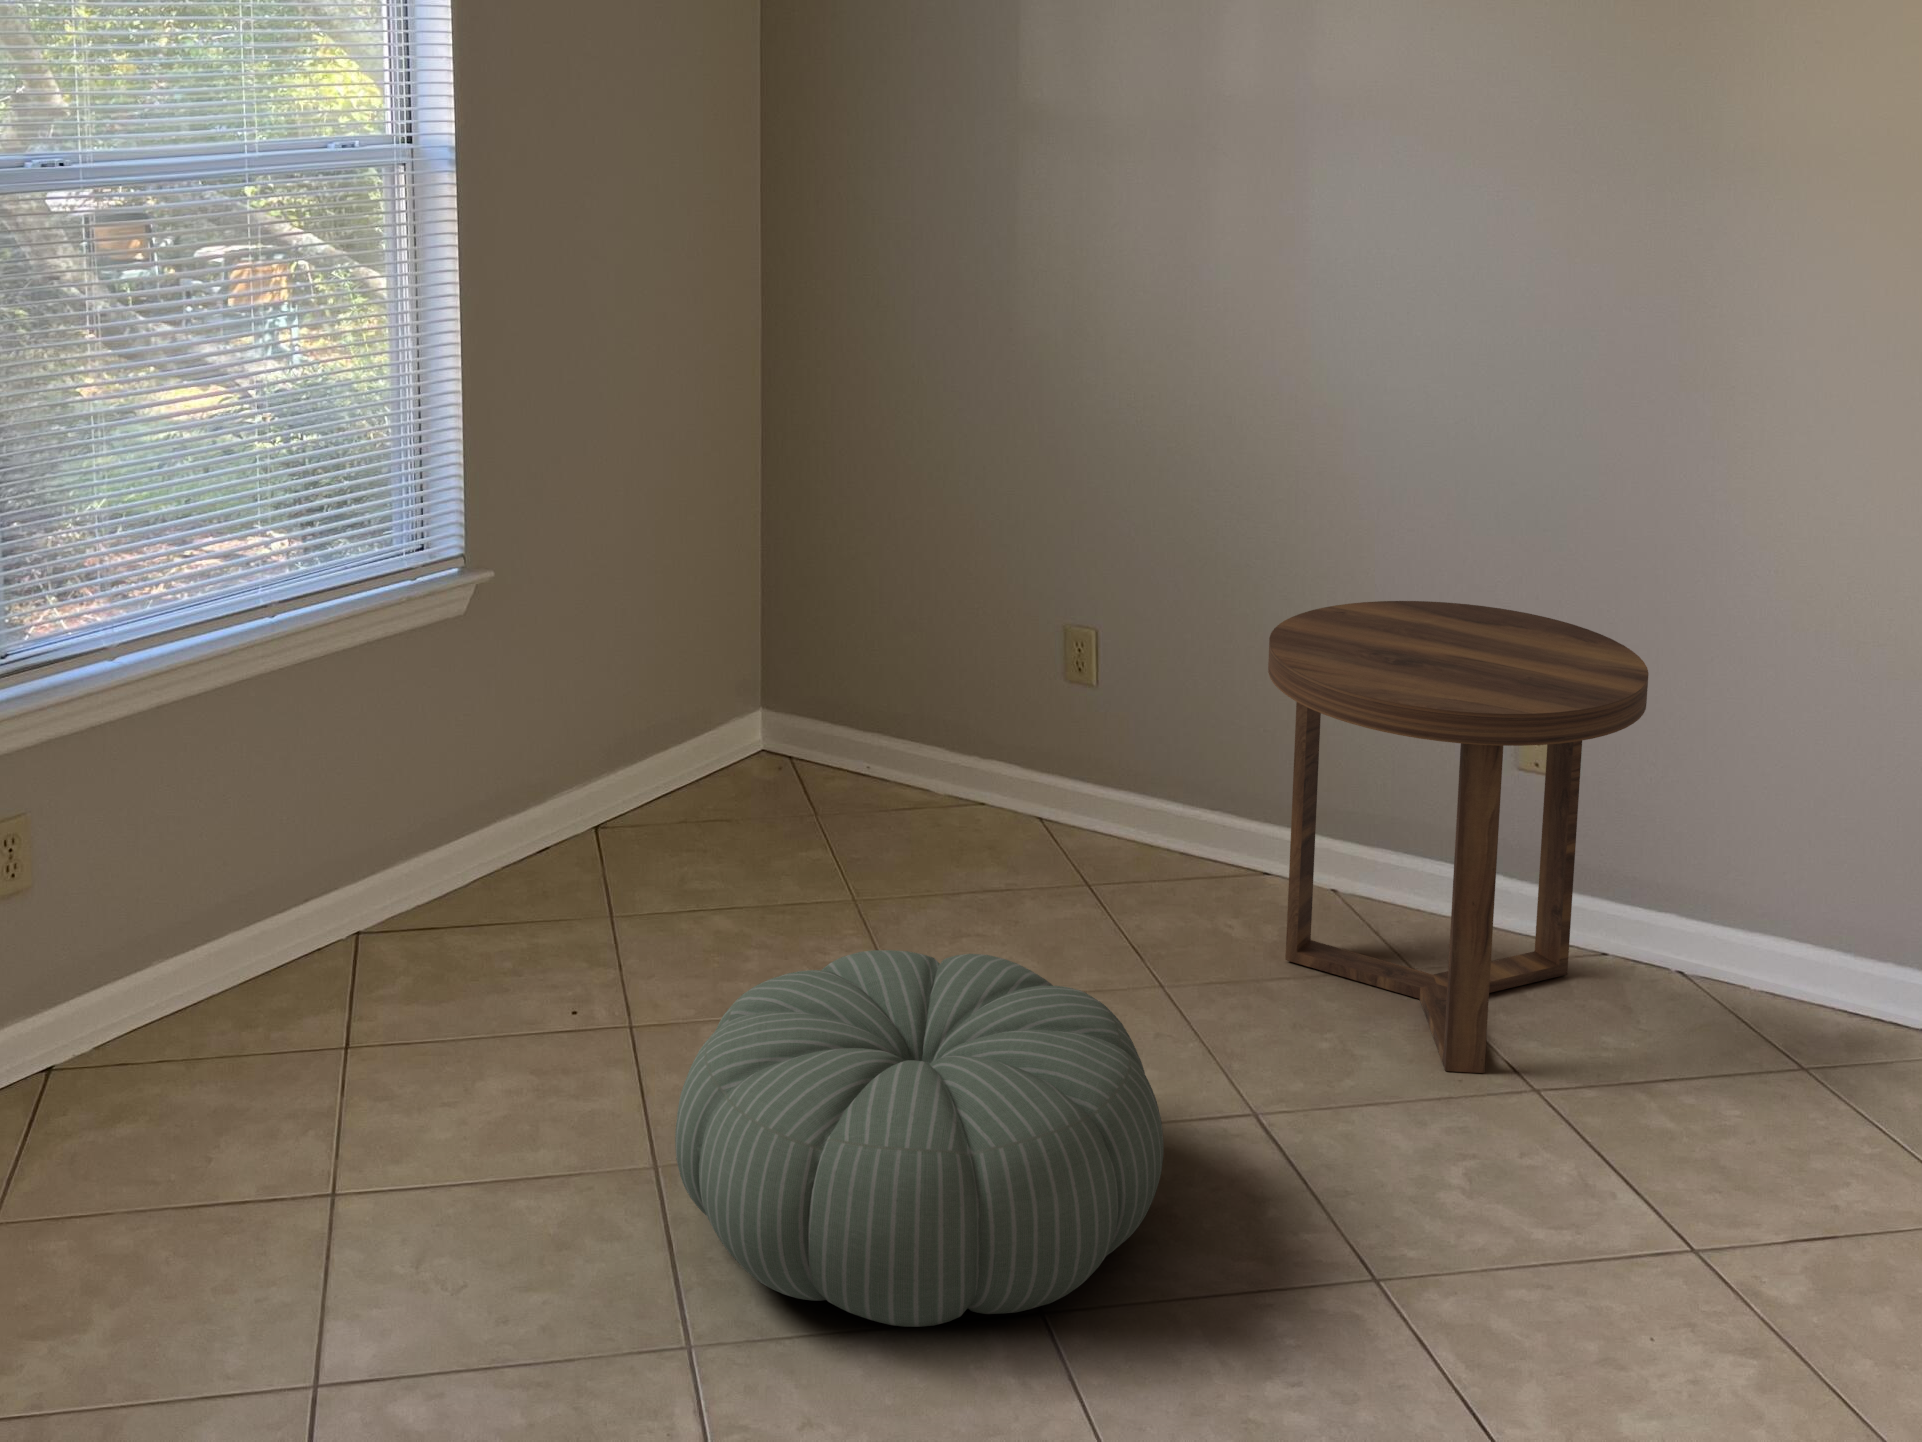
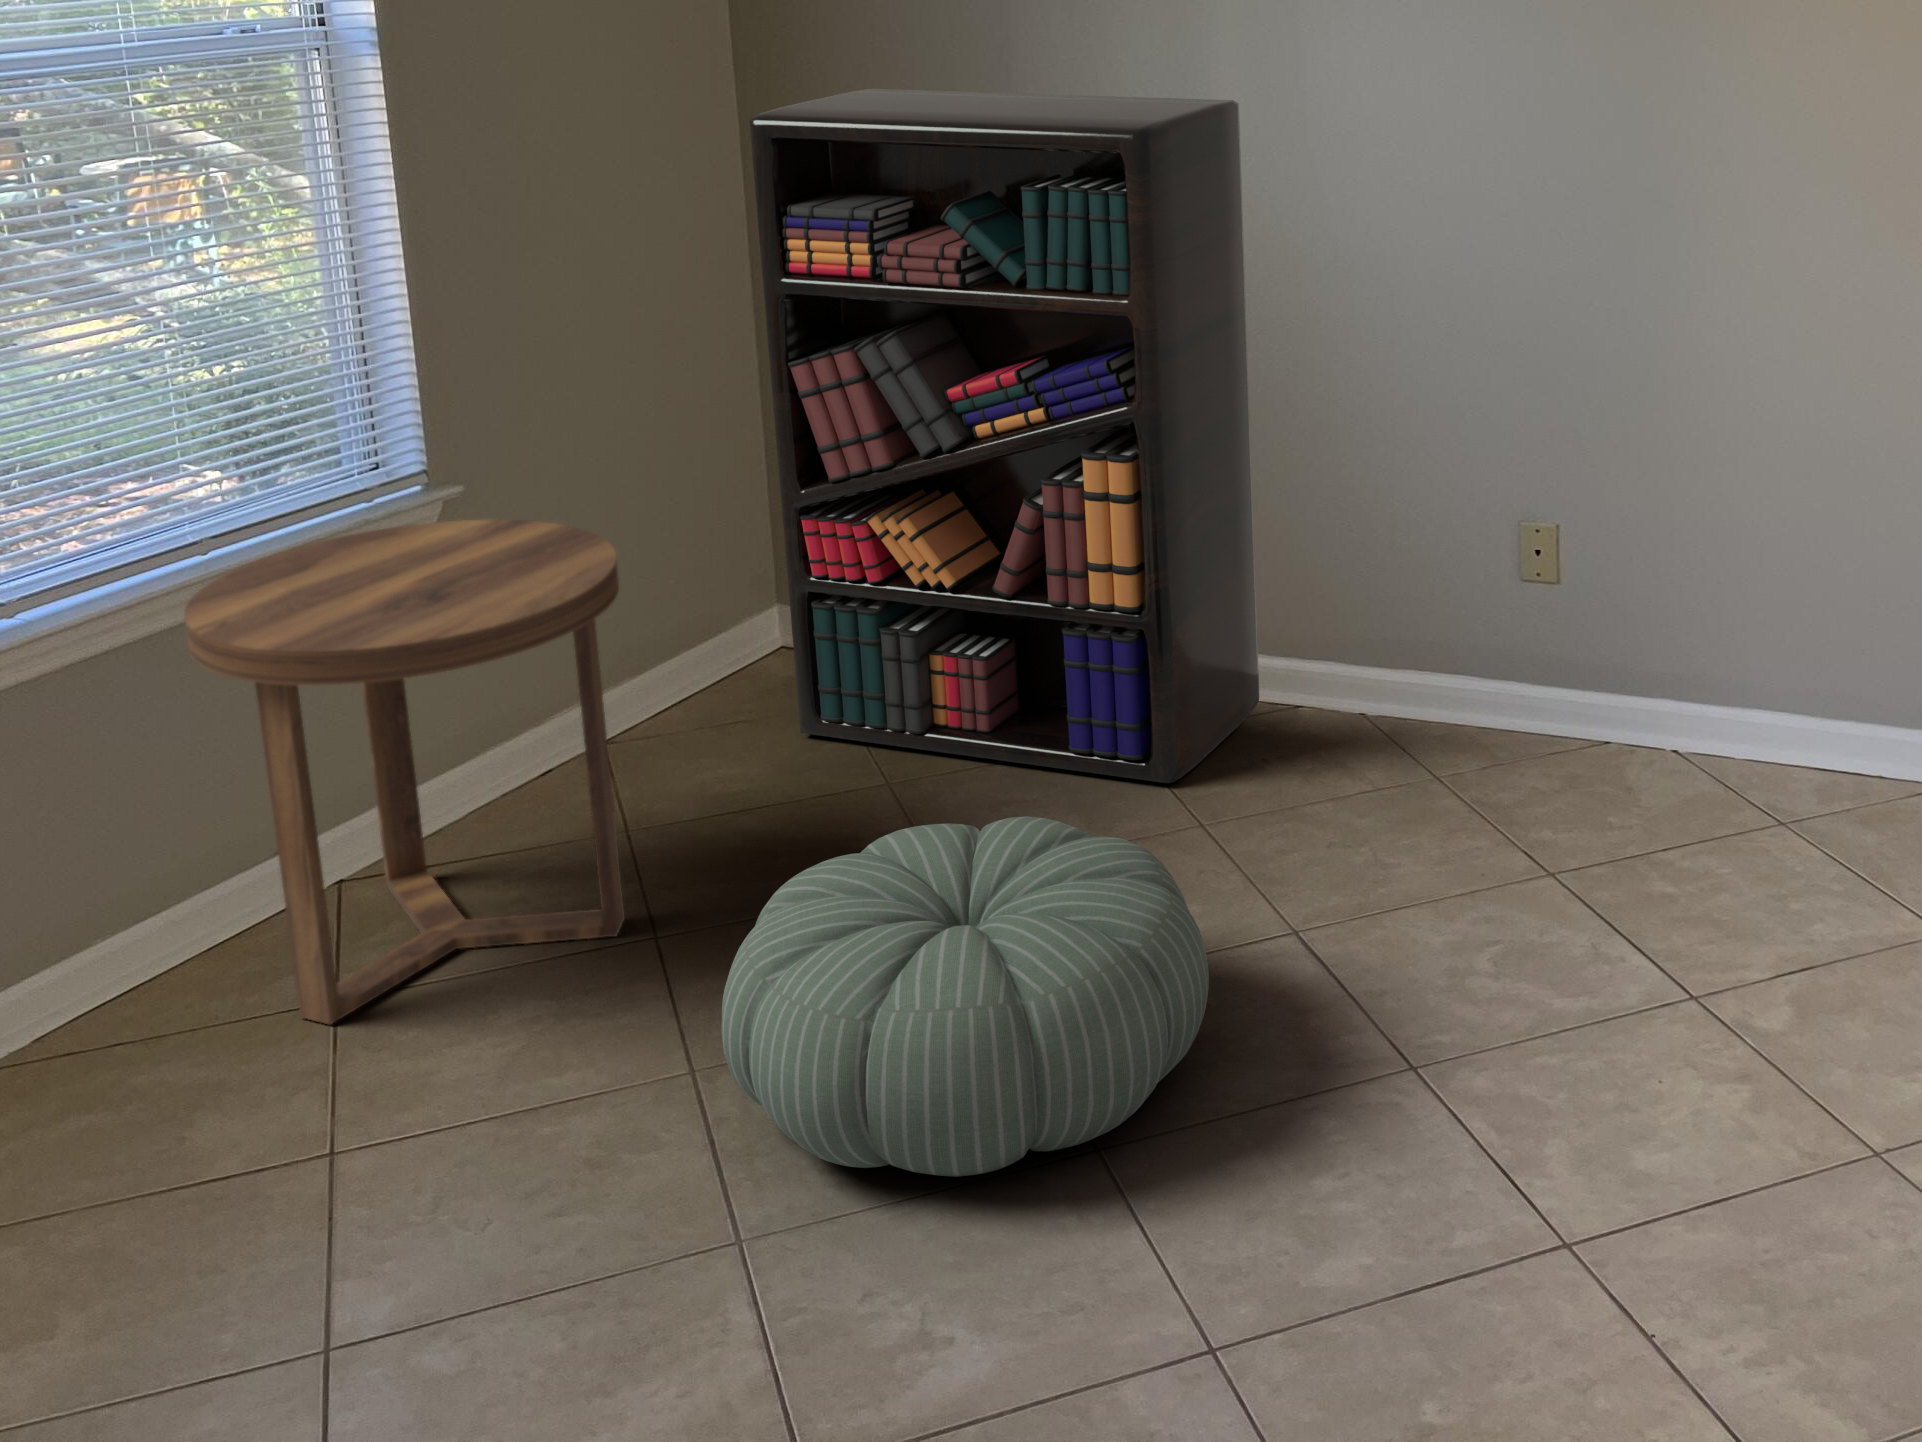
bookshelf: none [773,226,1242,936] -> present [749,89,1259,783]
side table: present [1268,601,1649,1073] -> present [184,520,625,1024]

